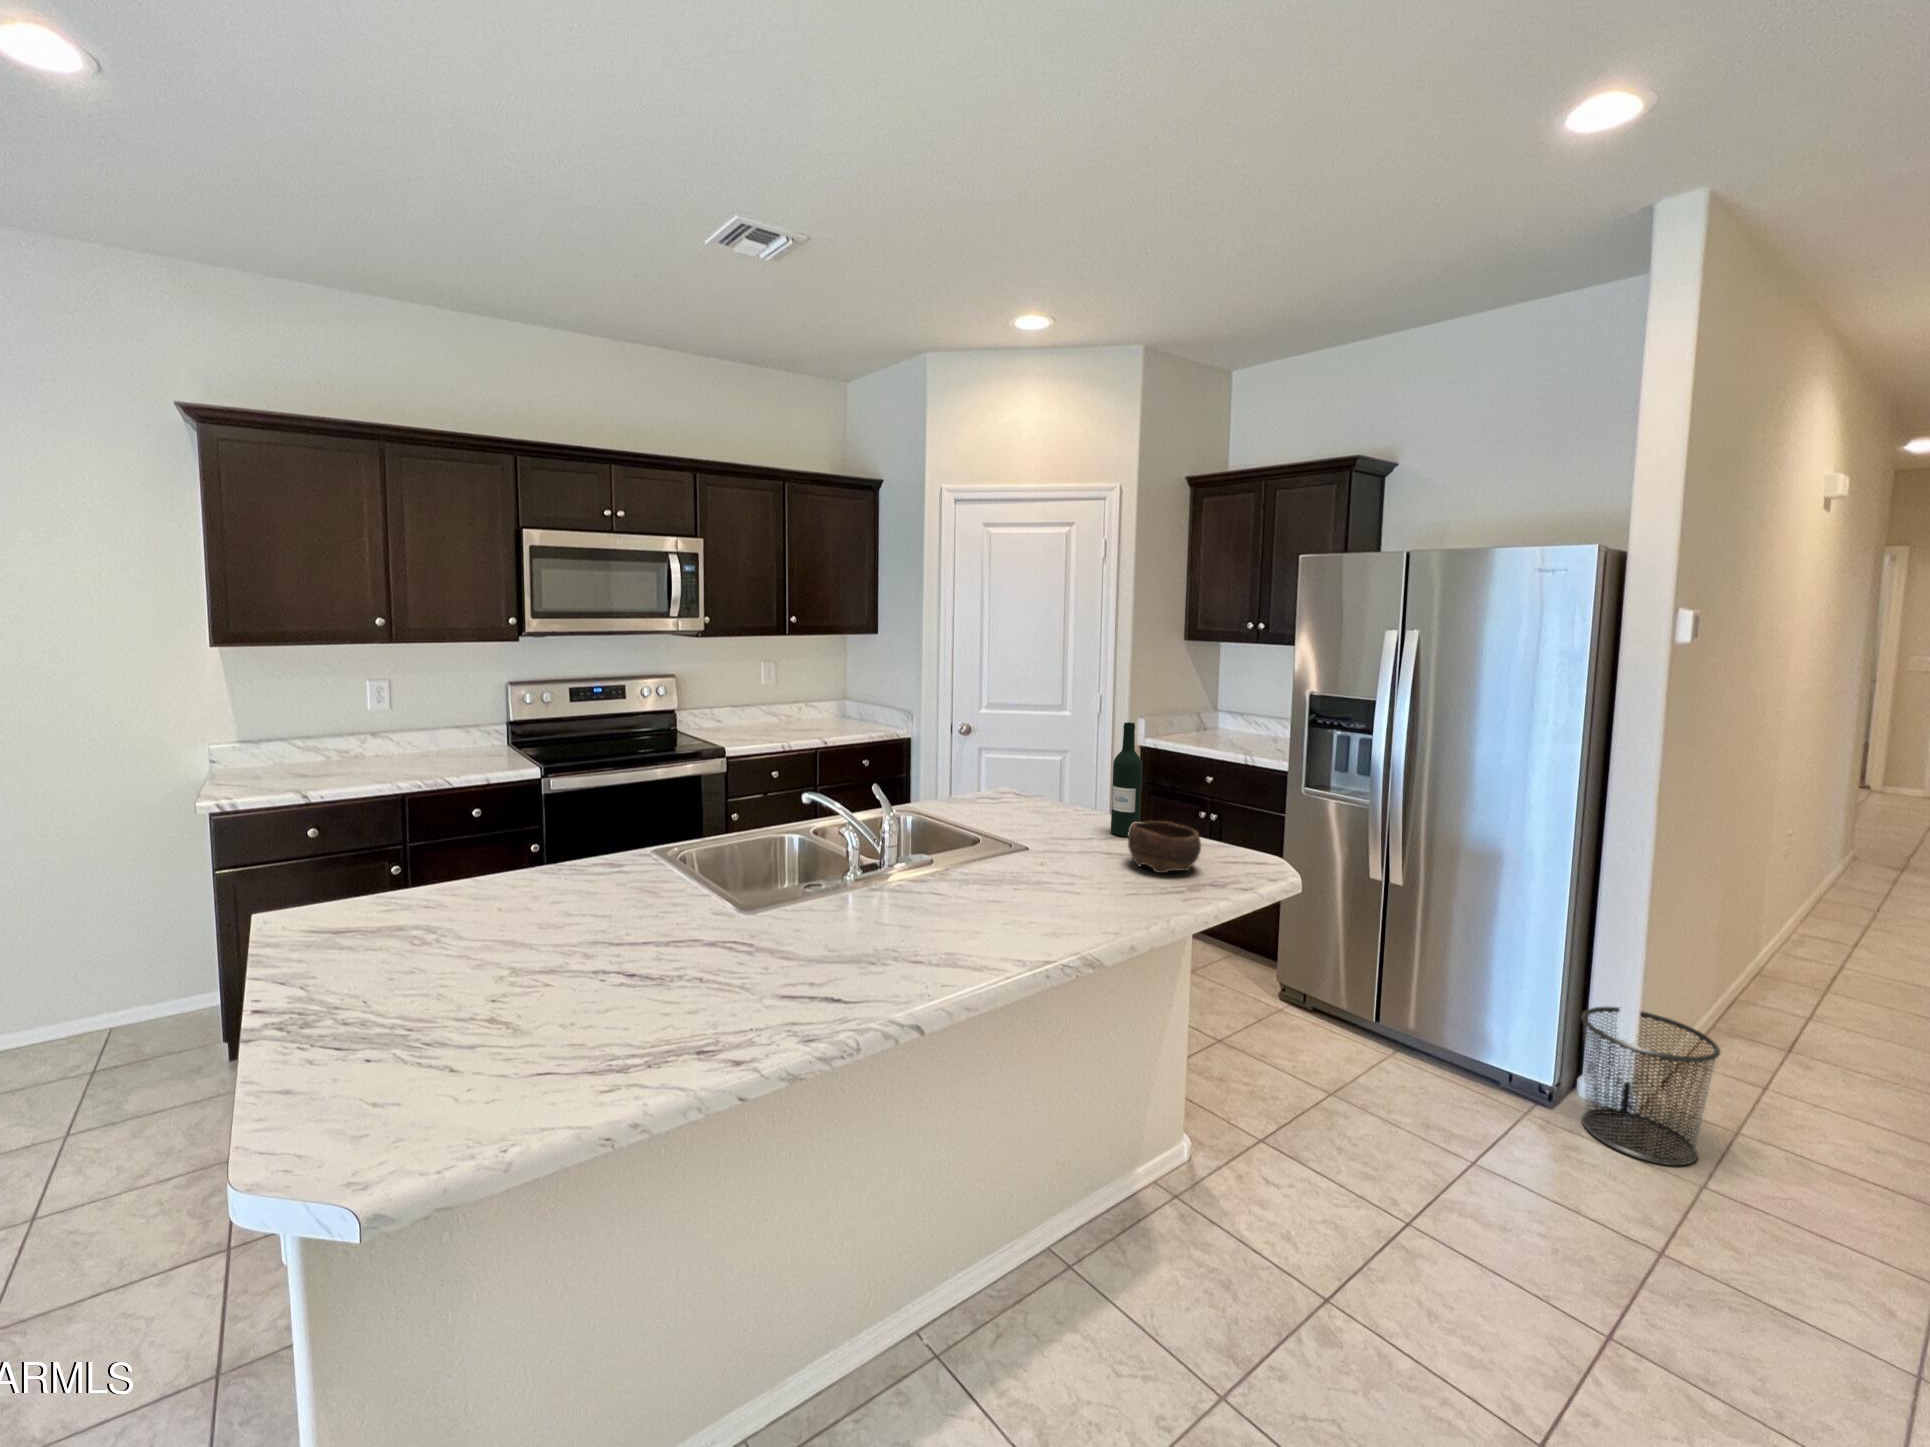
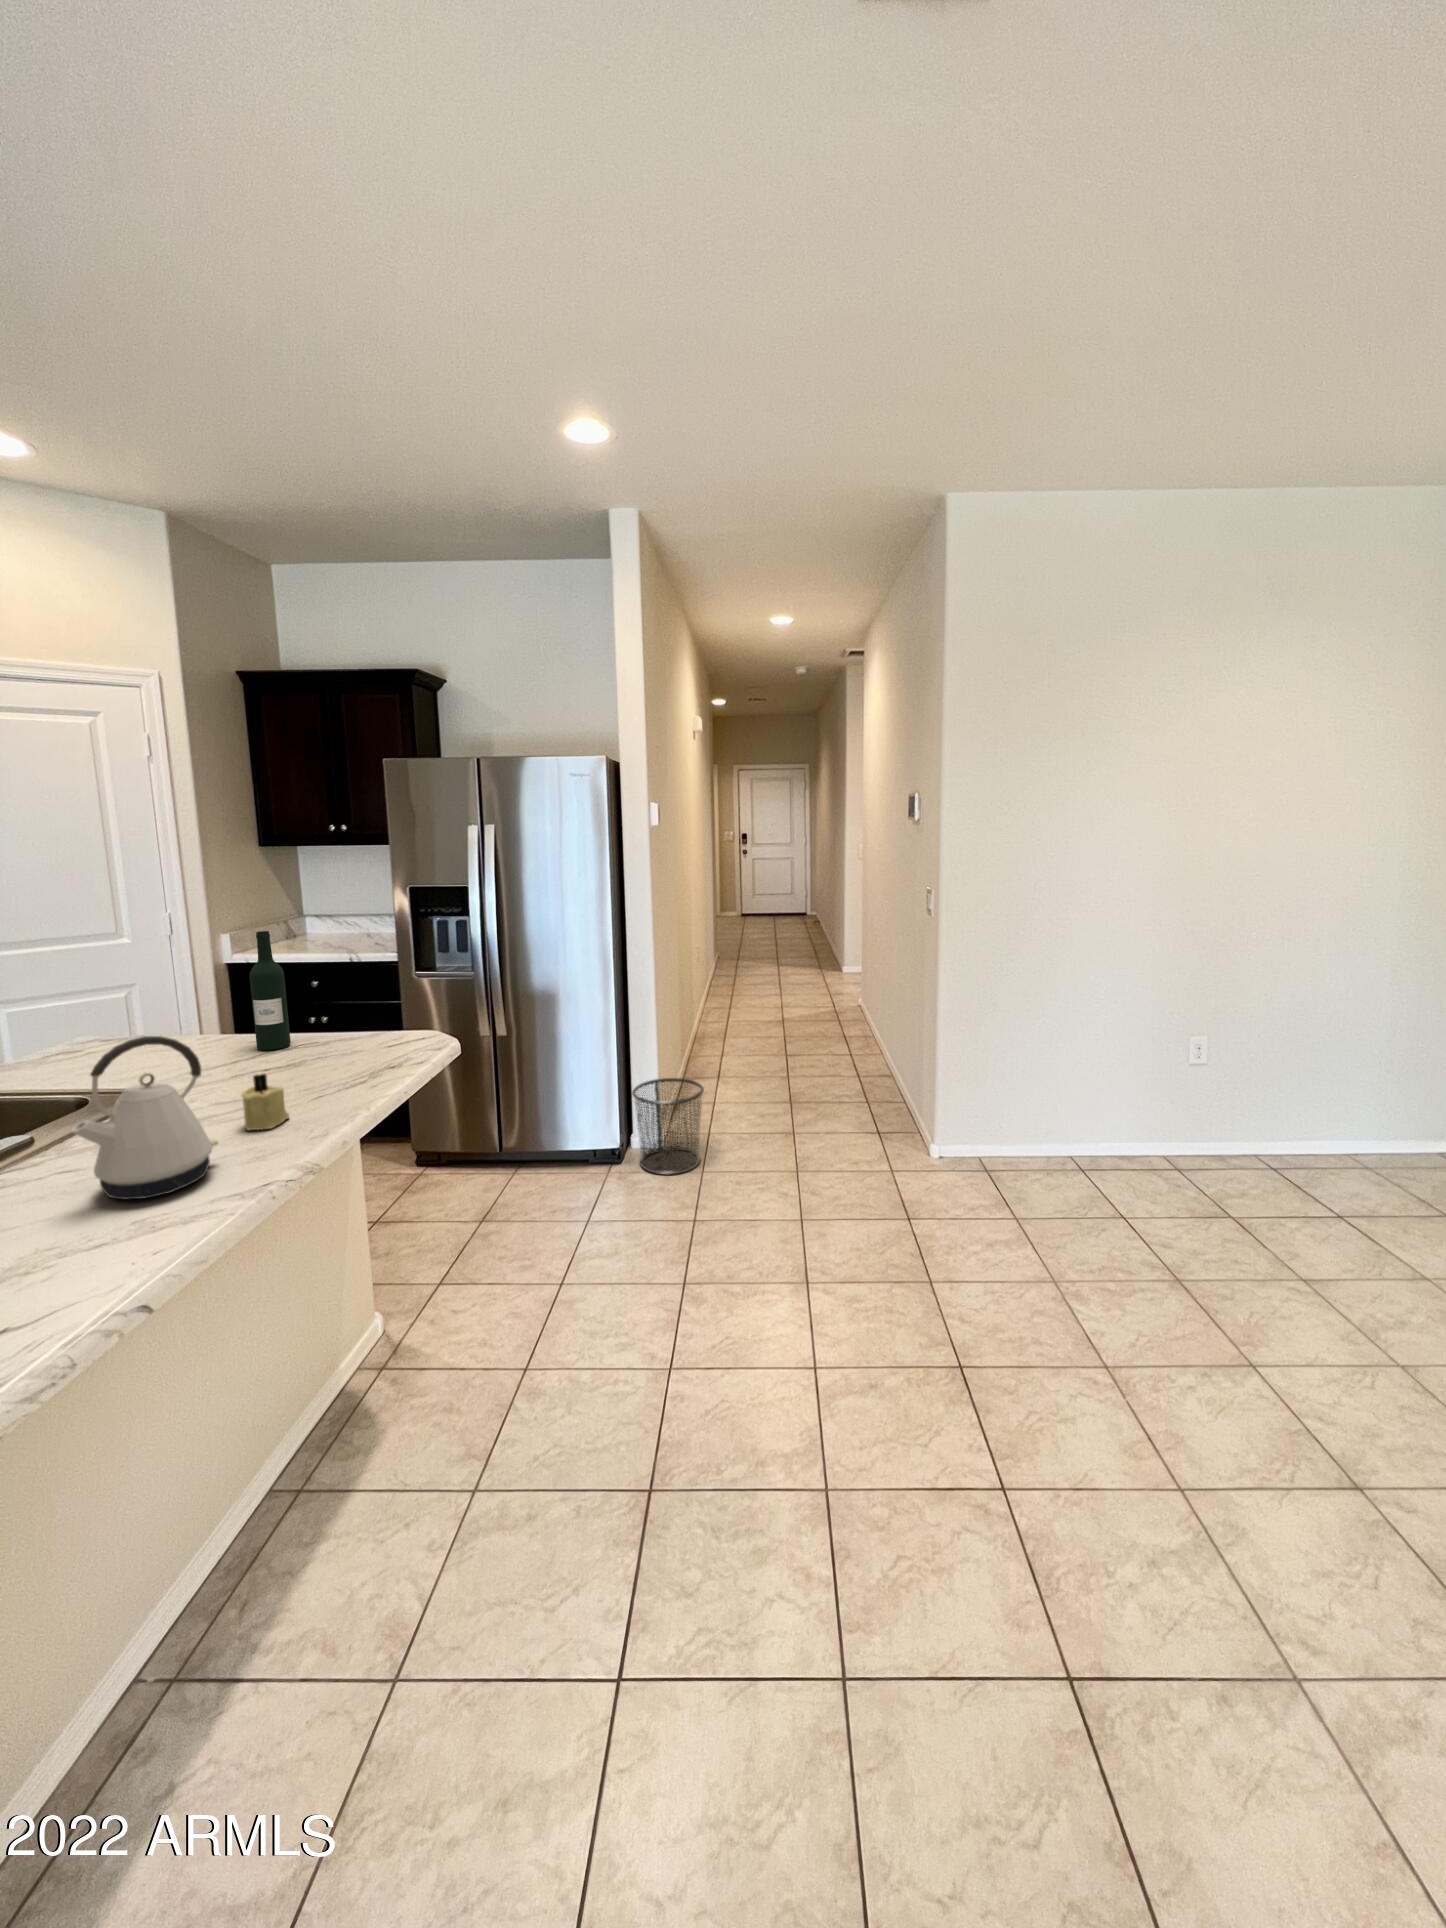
kettle: none [926,800,1027,939] -> present [72,1036,218,1199]
bowl: present [1128,821,1201,873] -> none [292,1022,370,1072]
candle: none [1060,856,1098,911] -> present [241,1074,289,1130]

